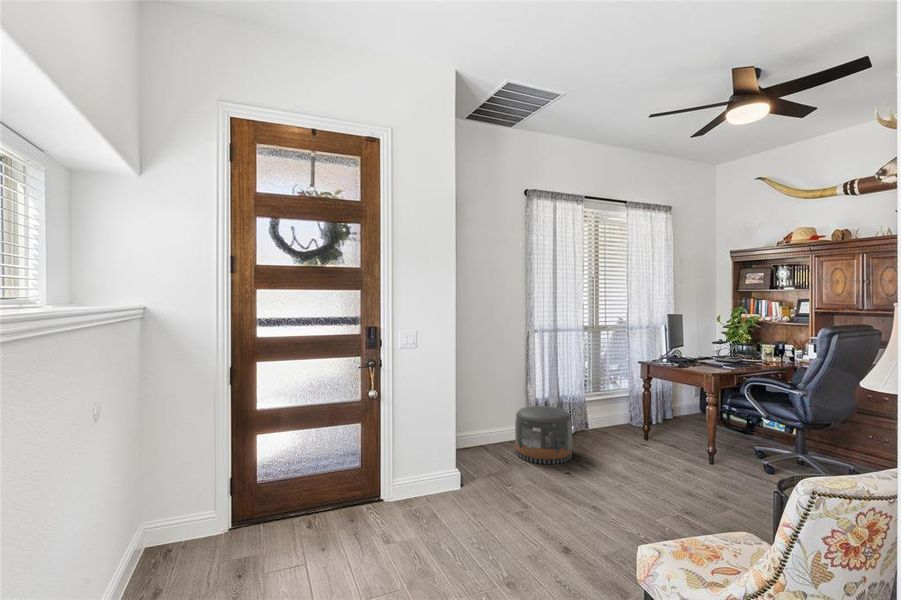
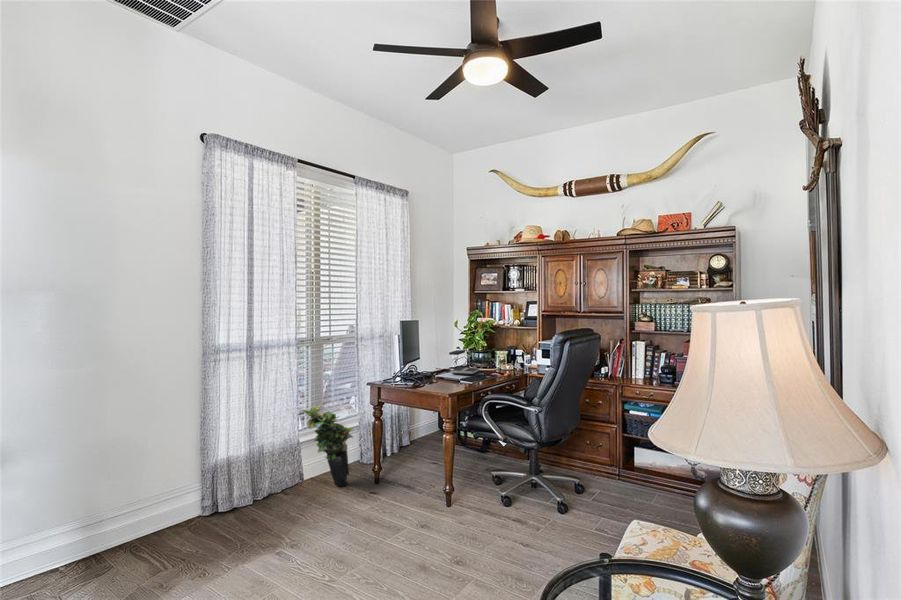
potted plant: none [589,375,628,437] -> present [303,404,353,486]
pouf: present [515,406,572,464] -> none [166,466,265,572]

